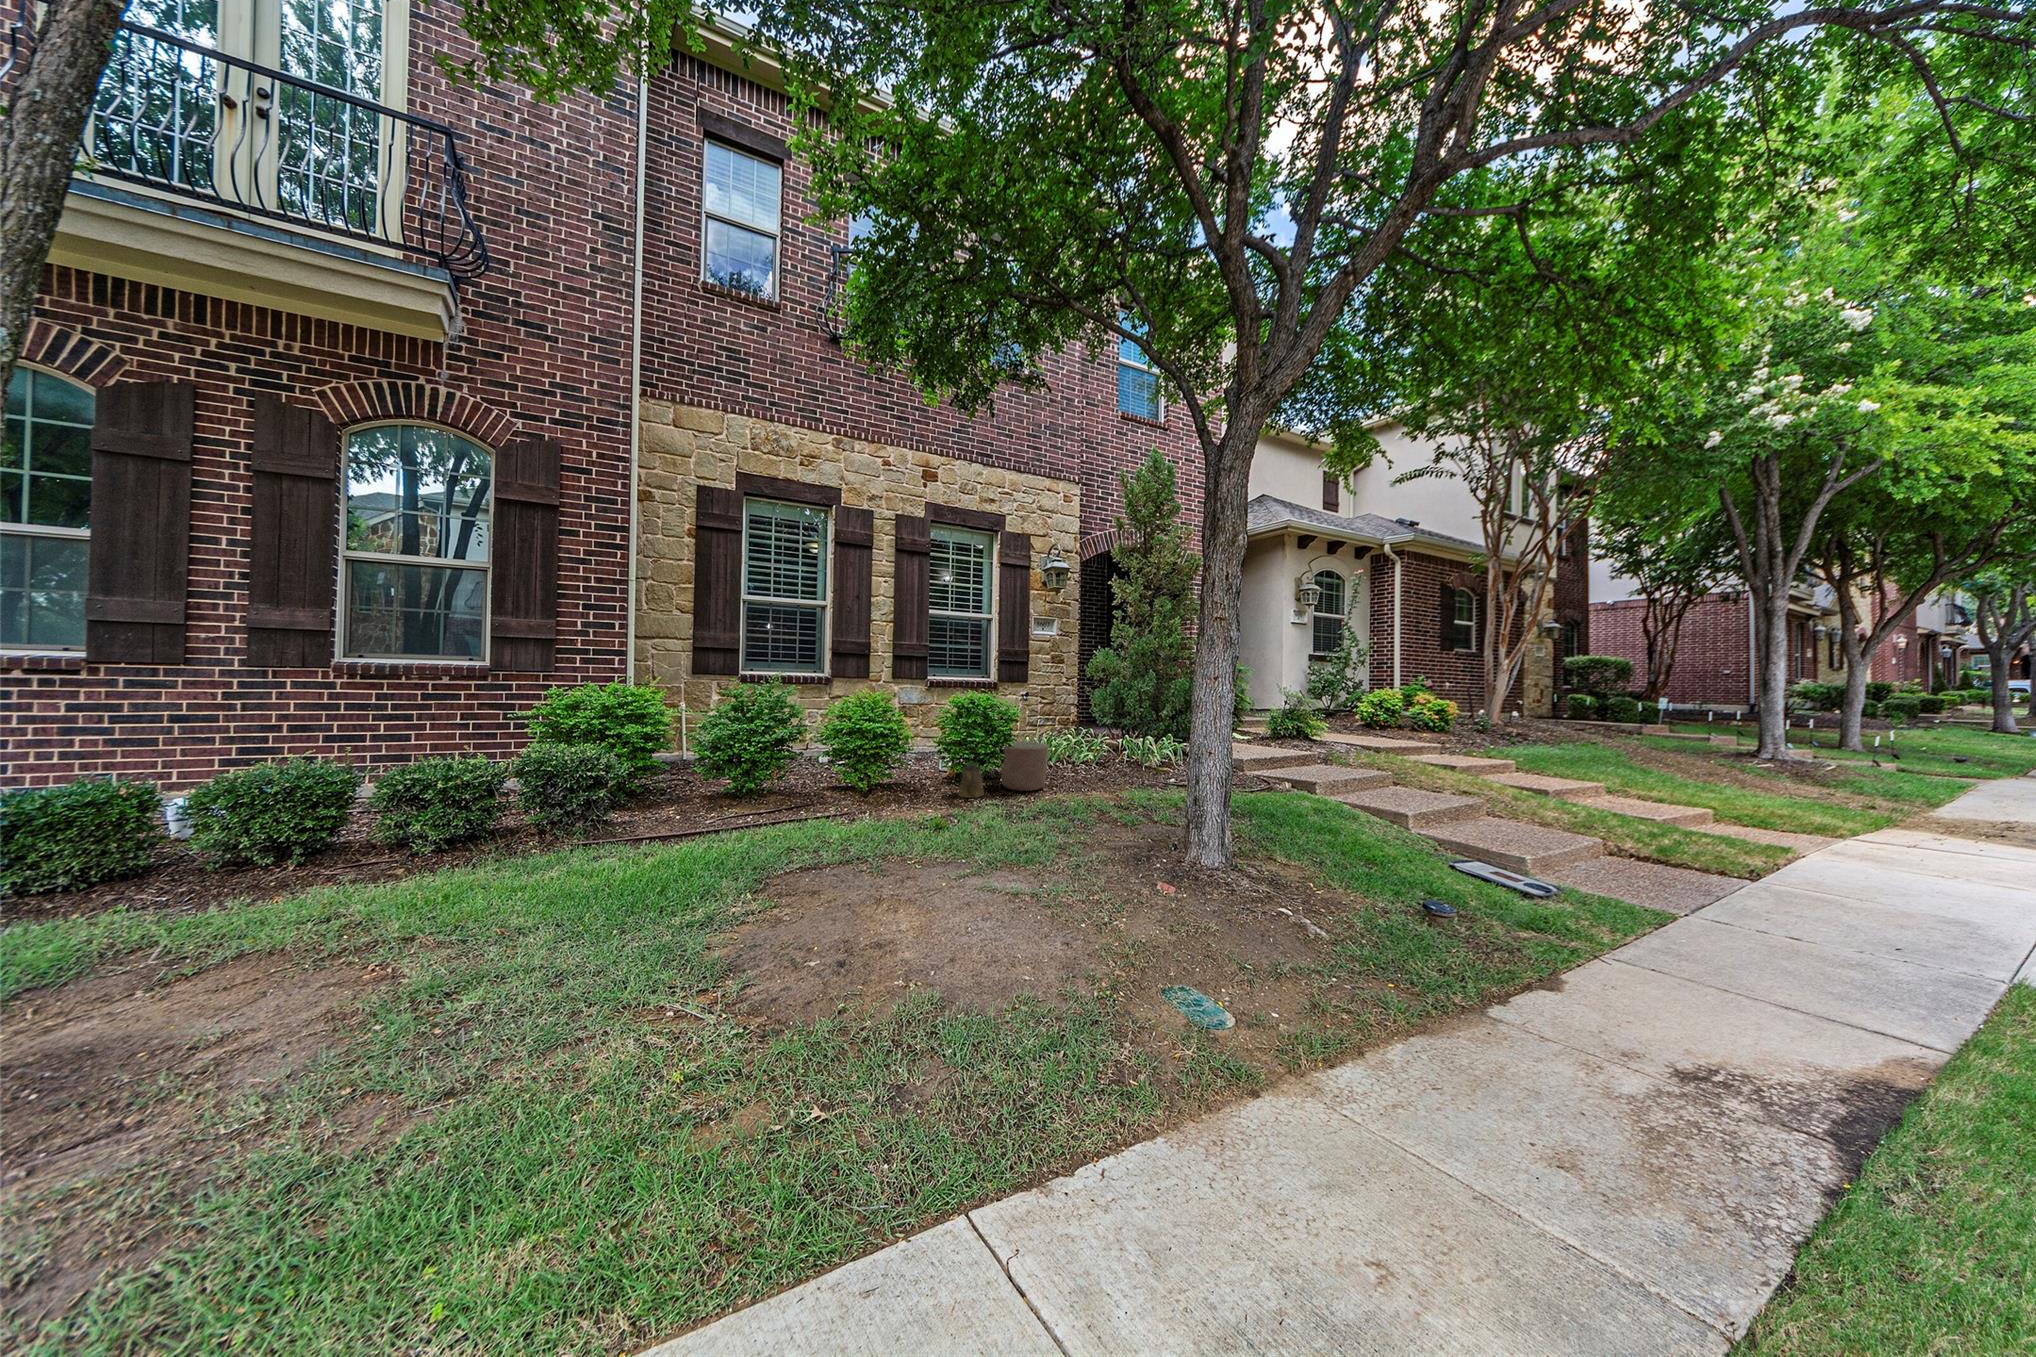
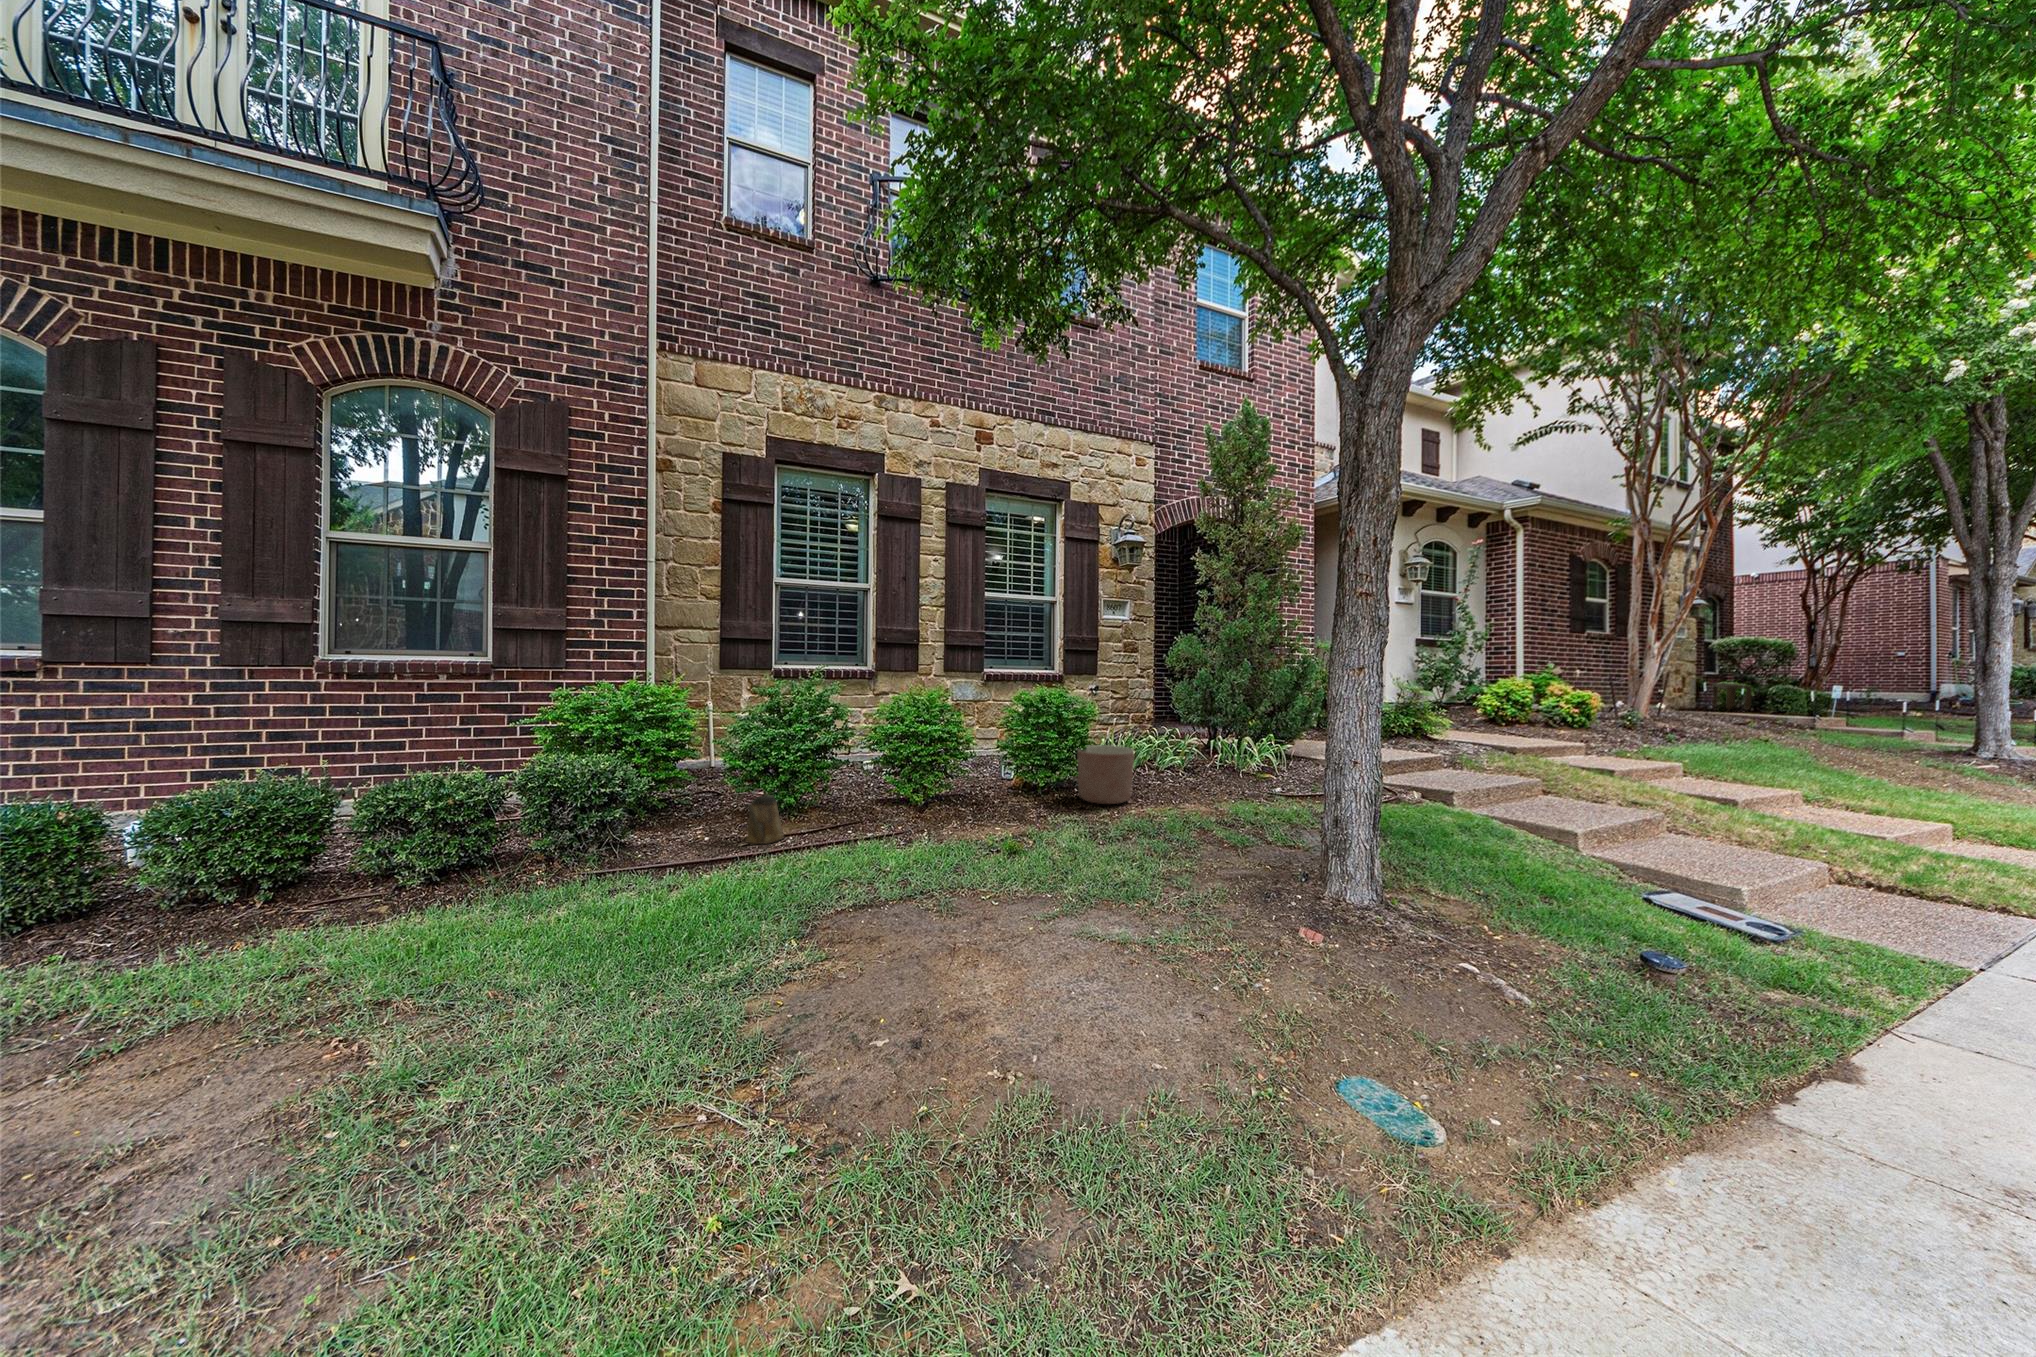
bench: none [1565,692,1597,716] -> present [1712,683,1752,710]
watering can: present [959,764,984,798] -> present [745,795,784,844]

